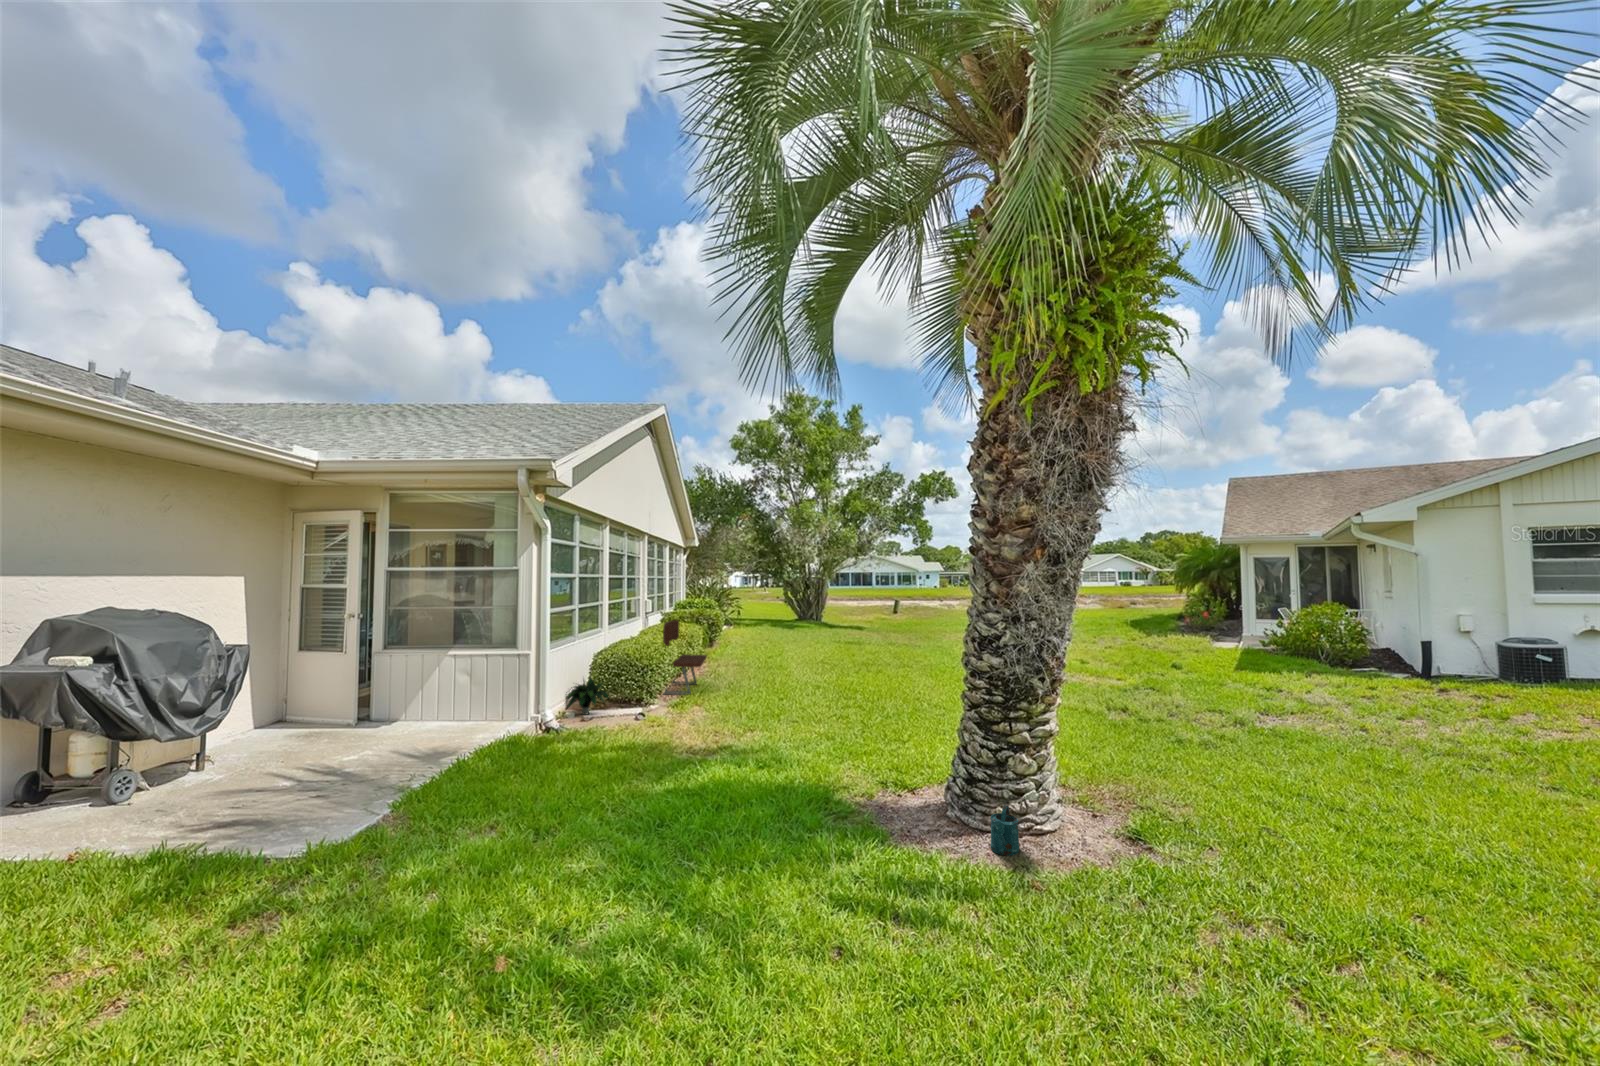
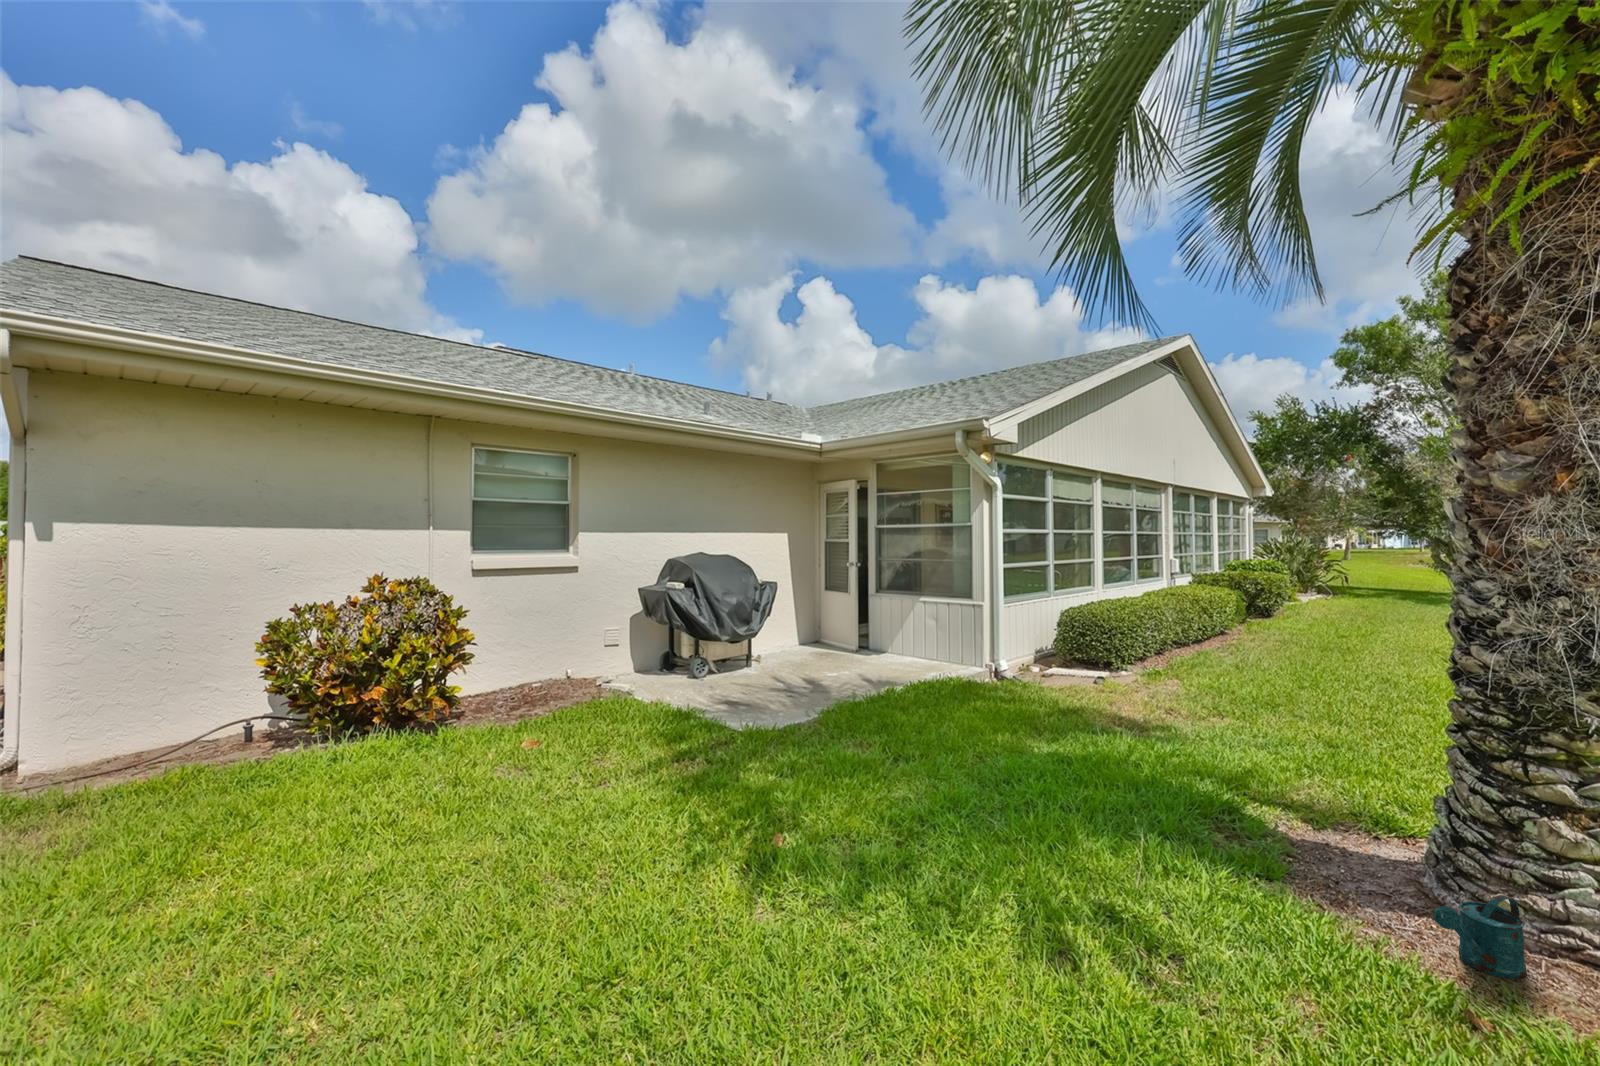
bench: present [663,620,707,695] -> none [1149,582,1216,670]
potted plant: present [566,678,609,715] -> none [1025,632,1076,672]

